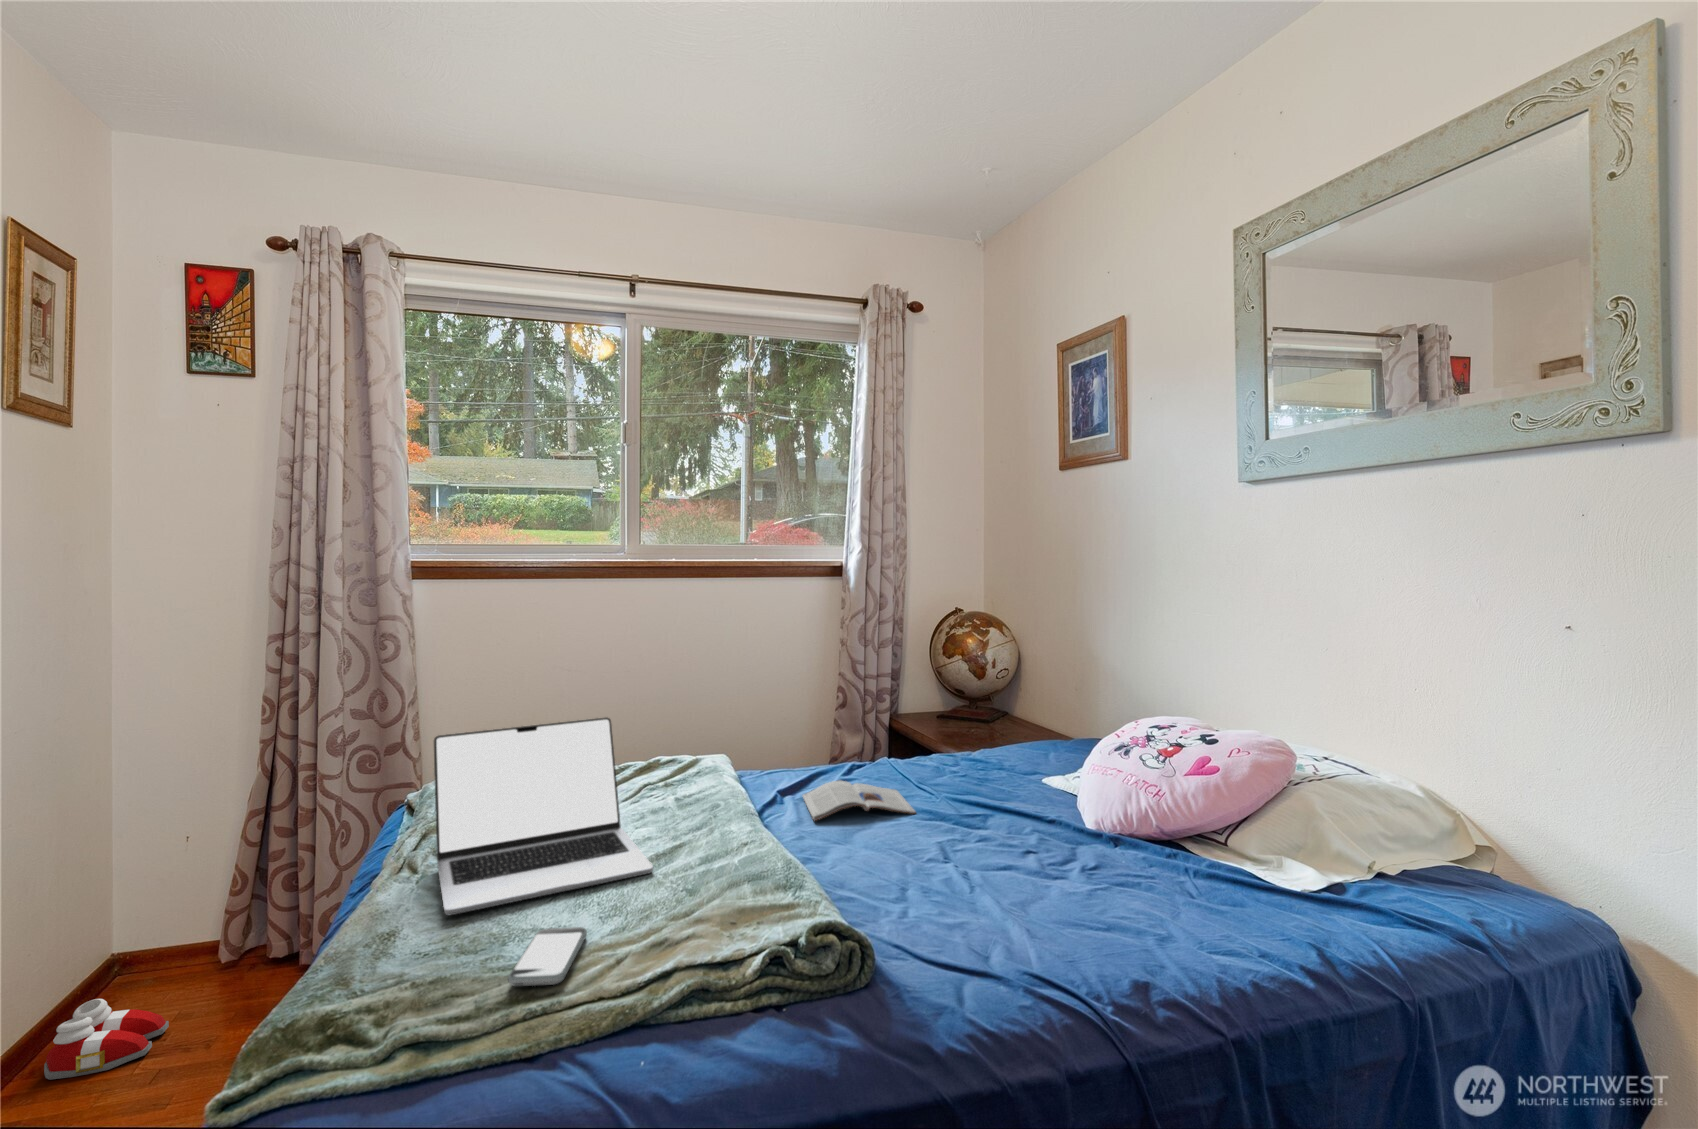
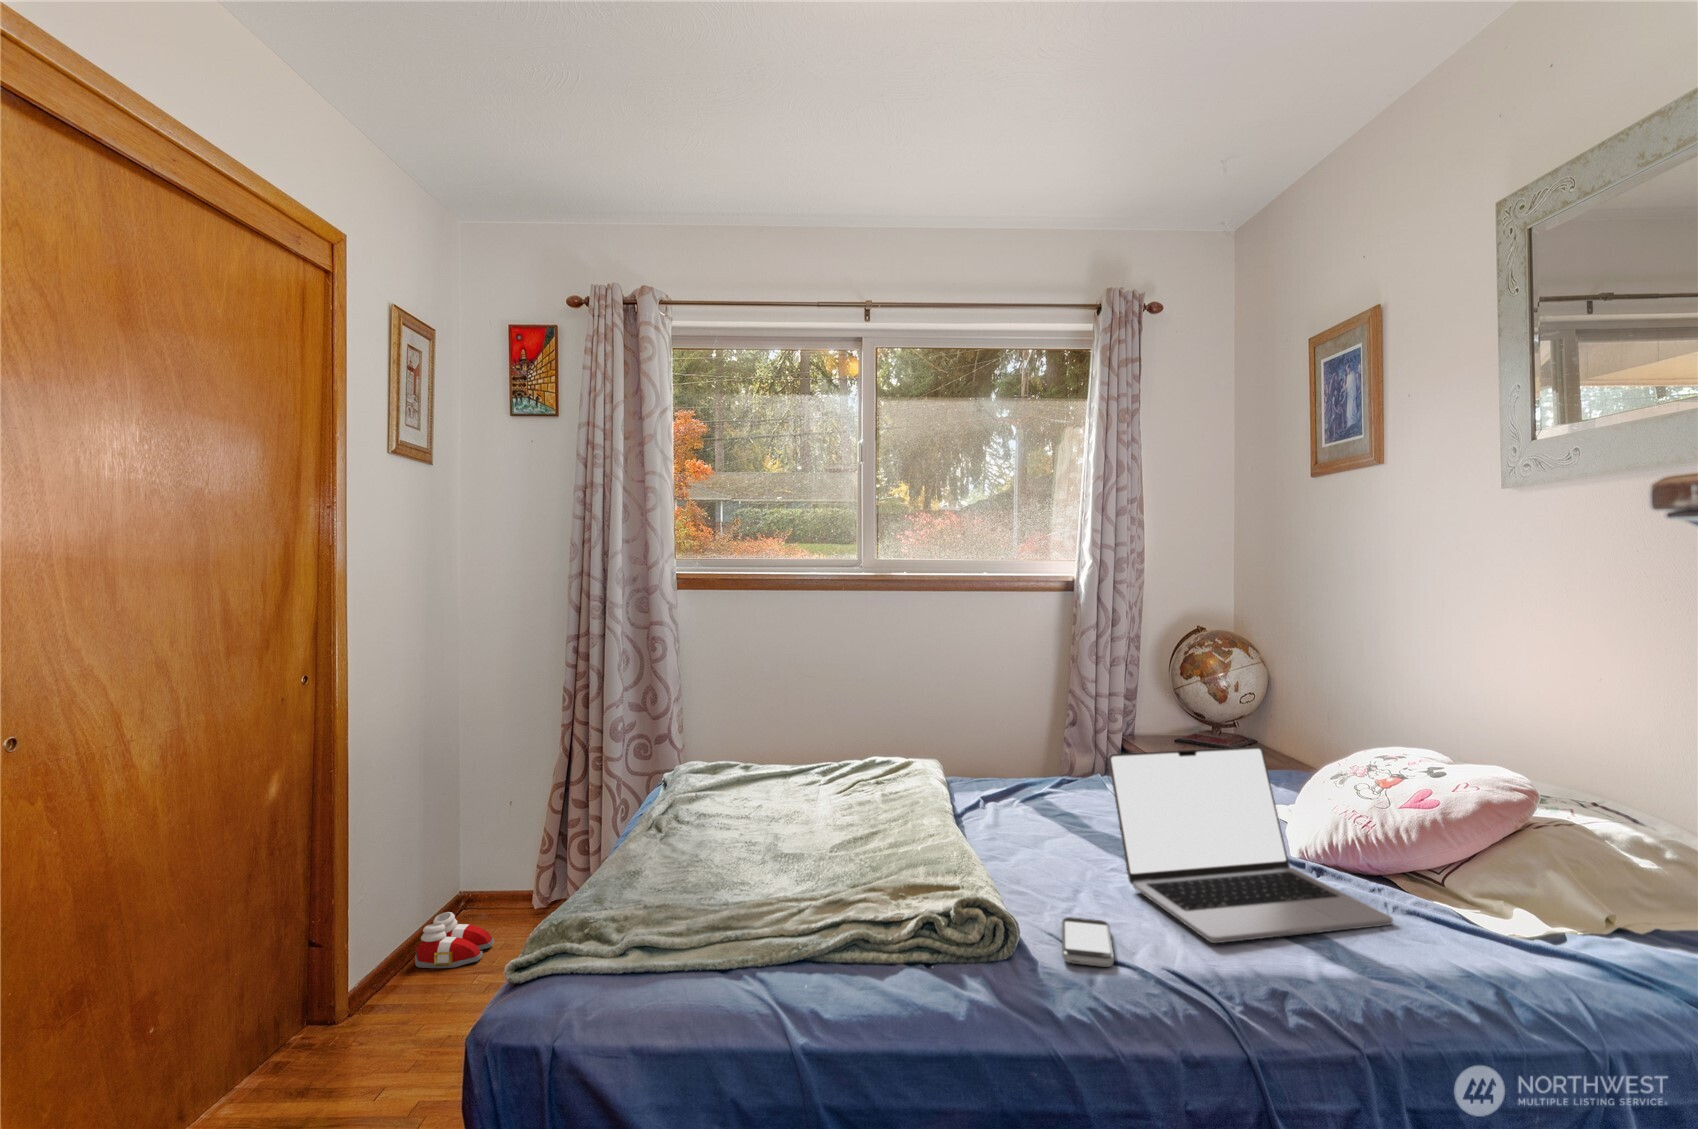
laptop: present [434,717,653,916] -> present [1108,746,1393,943]
magazine: present [803,781,916,821] -> none [1002,791,1115,830]
smartphone: present [508,927,587,986] -> present [1062,917,1114,967]

